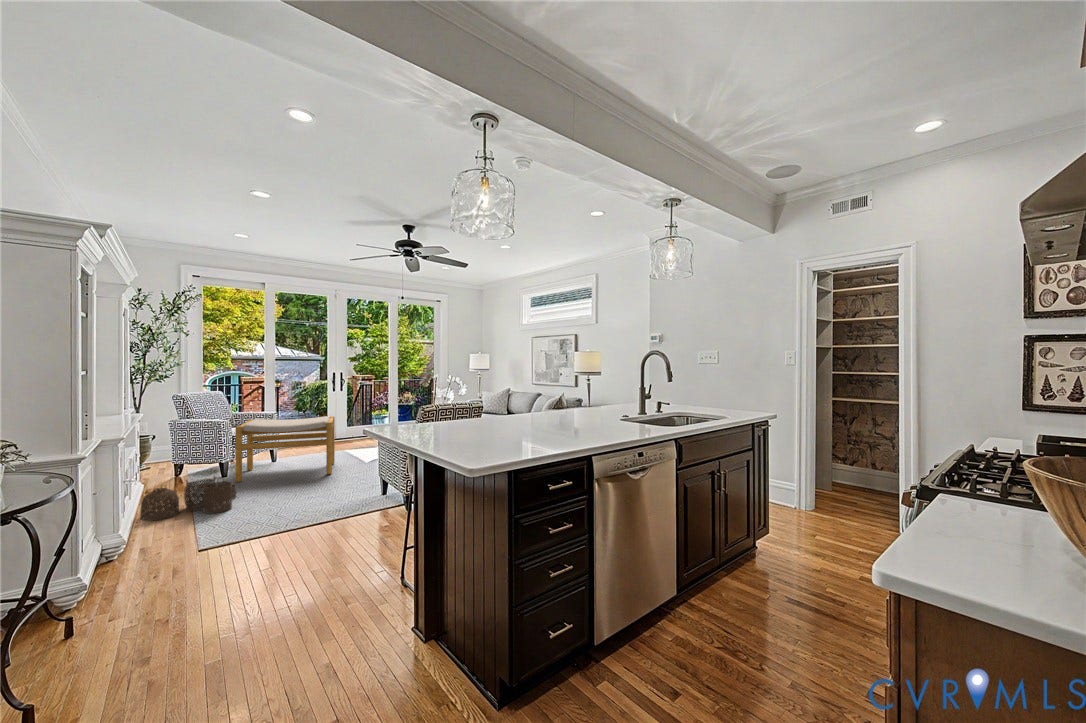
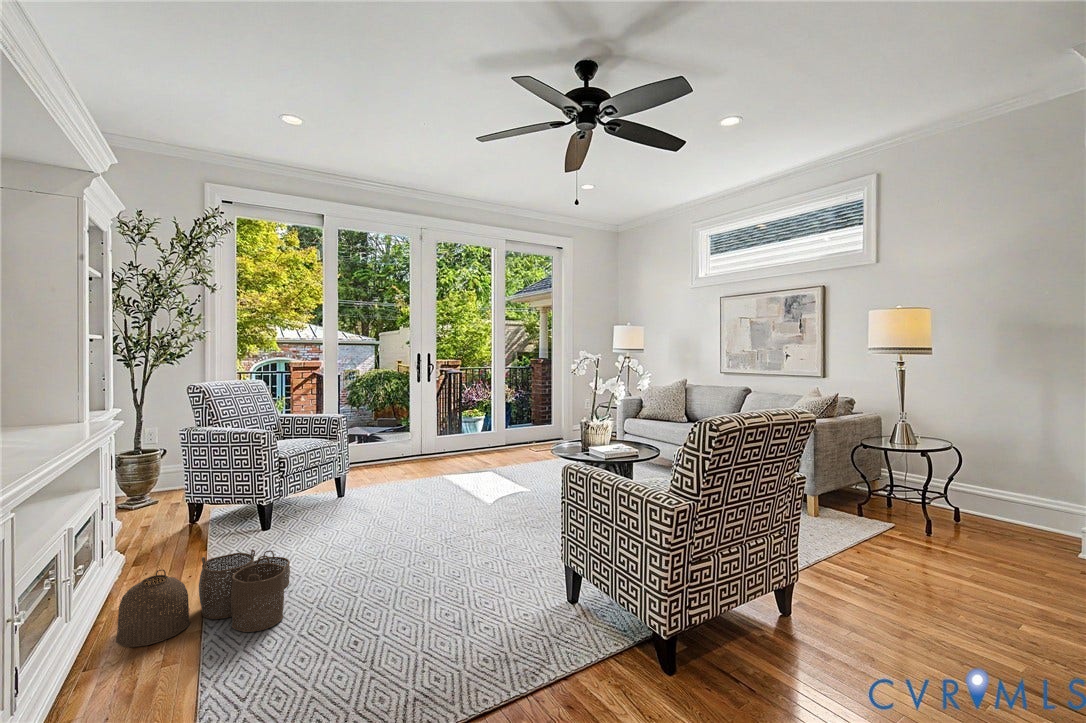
footstool: present [235,416,335,482] -> none [285,429,439,540]

